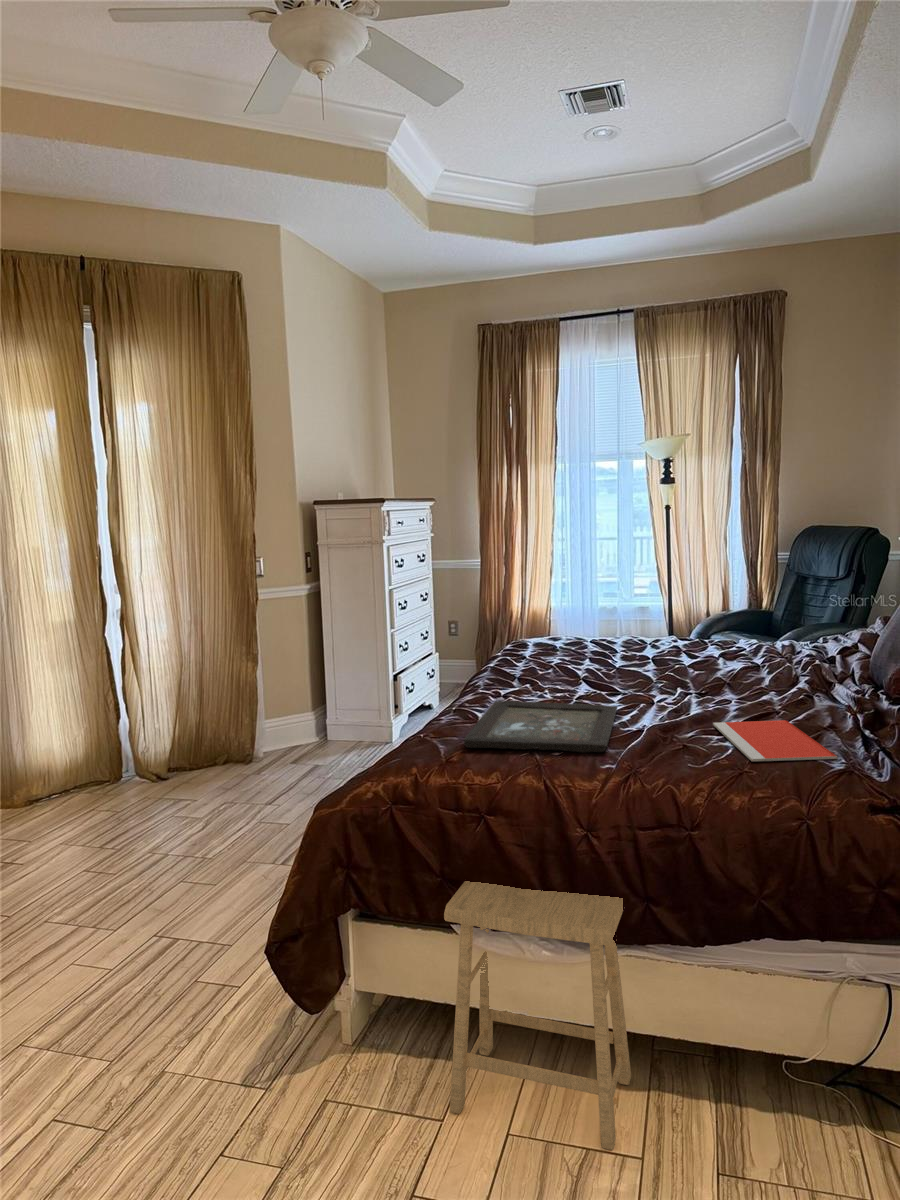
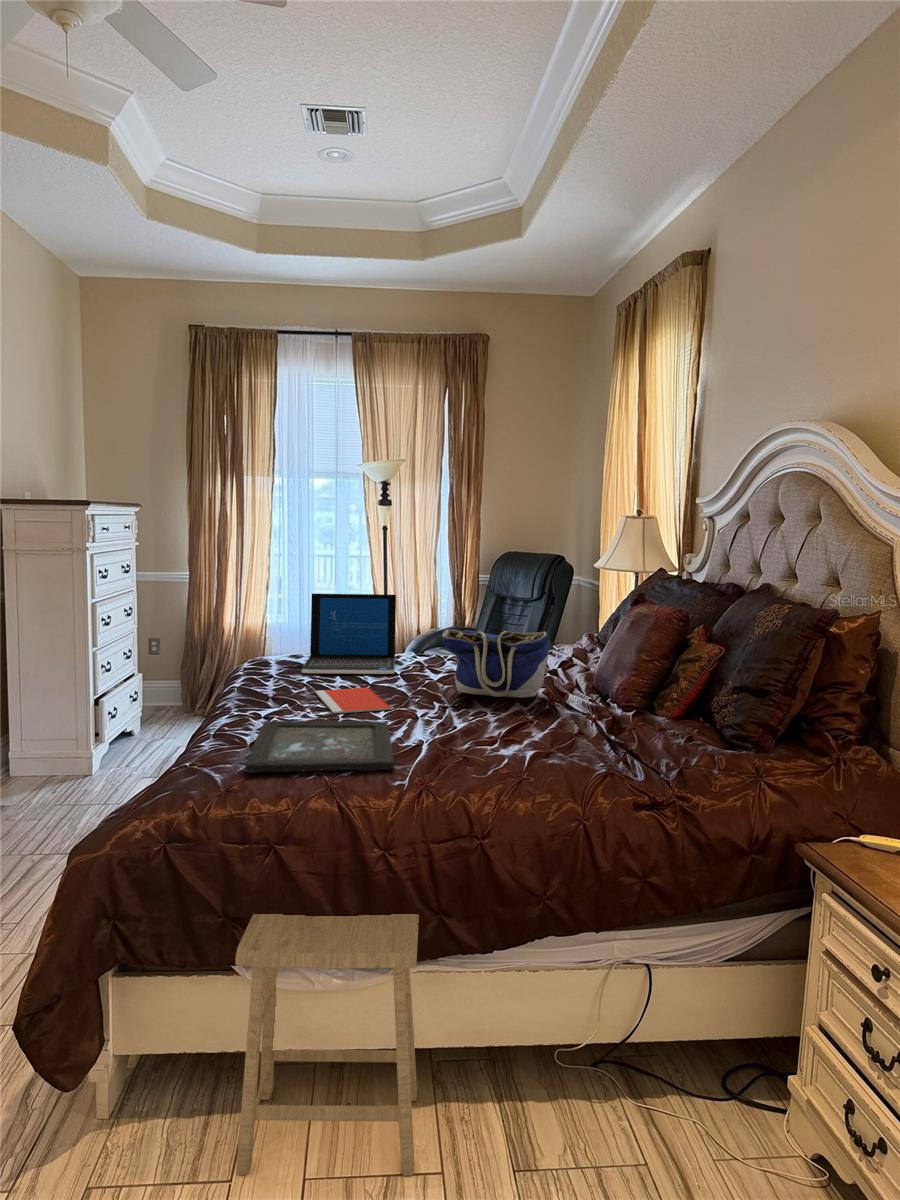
laptop: none [551,574,654,658] -> present [302,594,396,674]
tote bag: none [688,610,811,687] -> present [442,629,550,698]
notebook: present [713,720,837,761] -> present [315,688,393,714]

